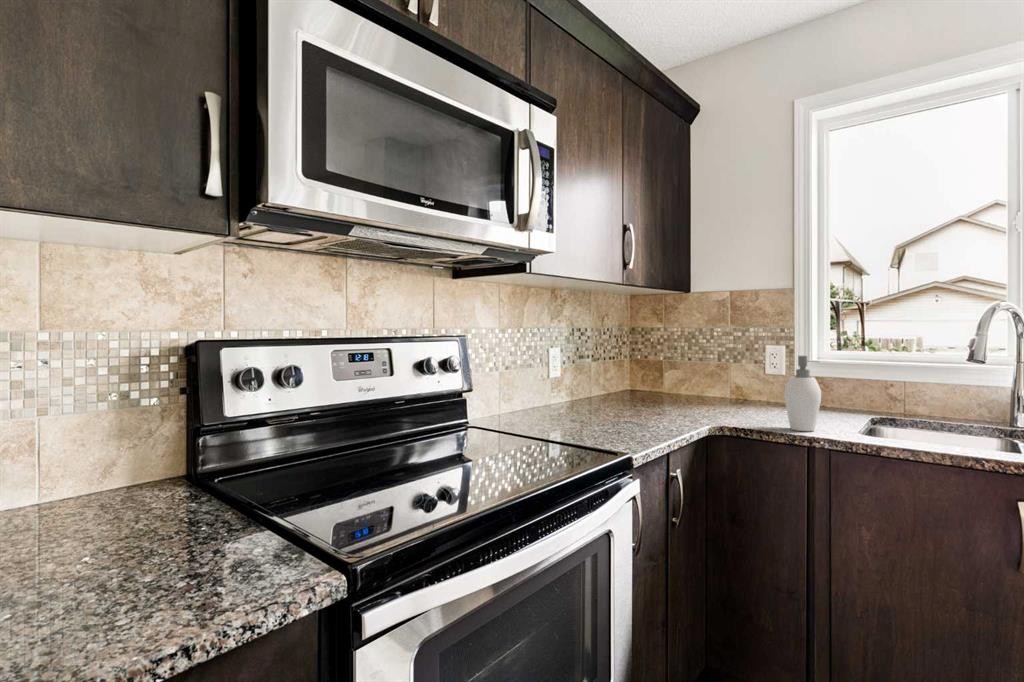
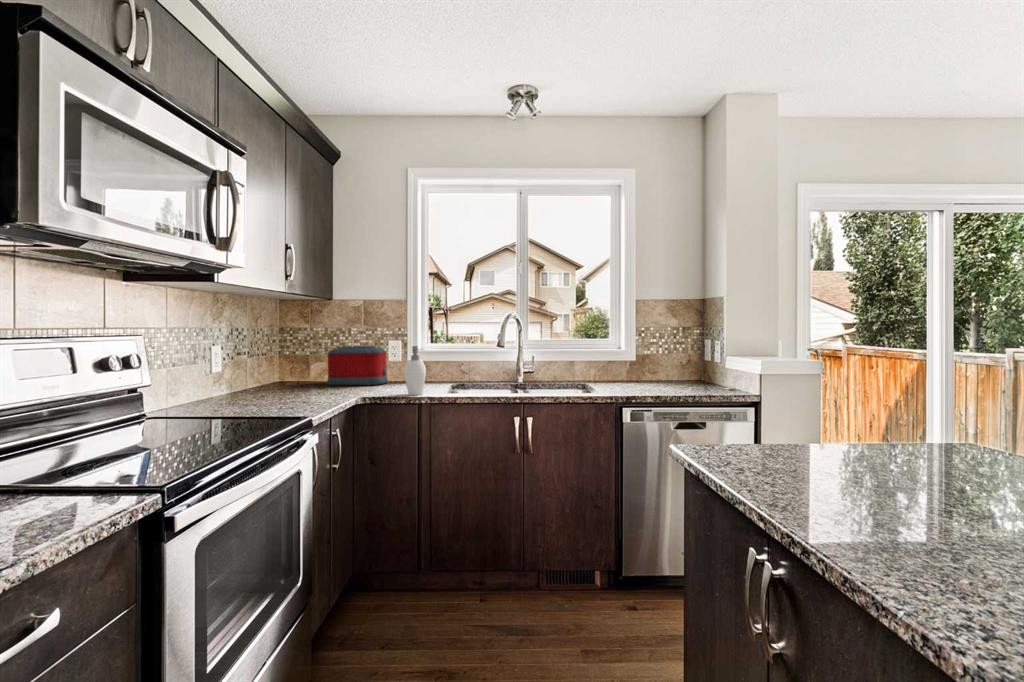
toaster: none [680,352,764,406] -> present [327,346,388,385]

